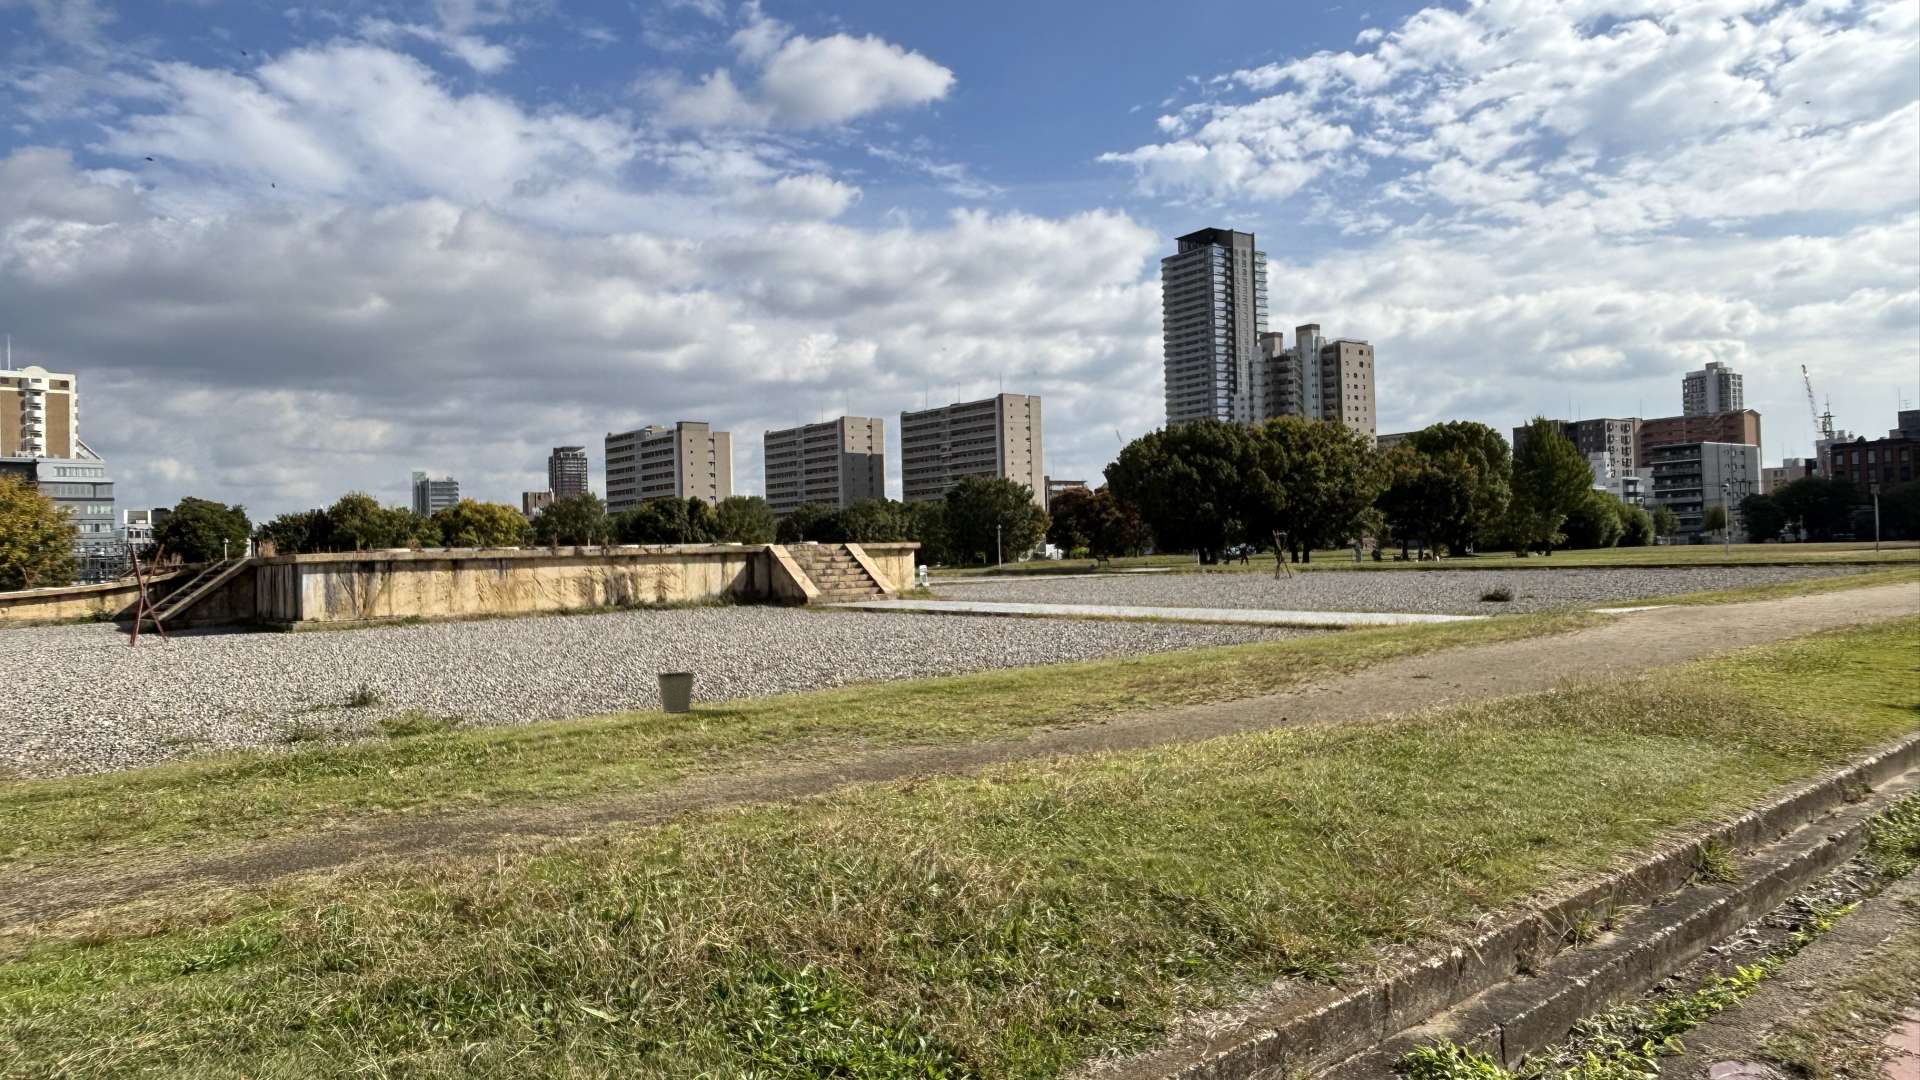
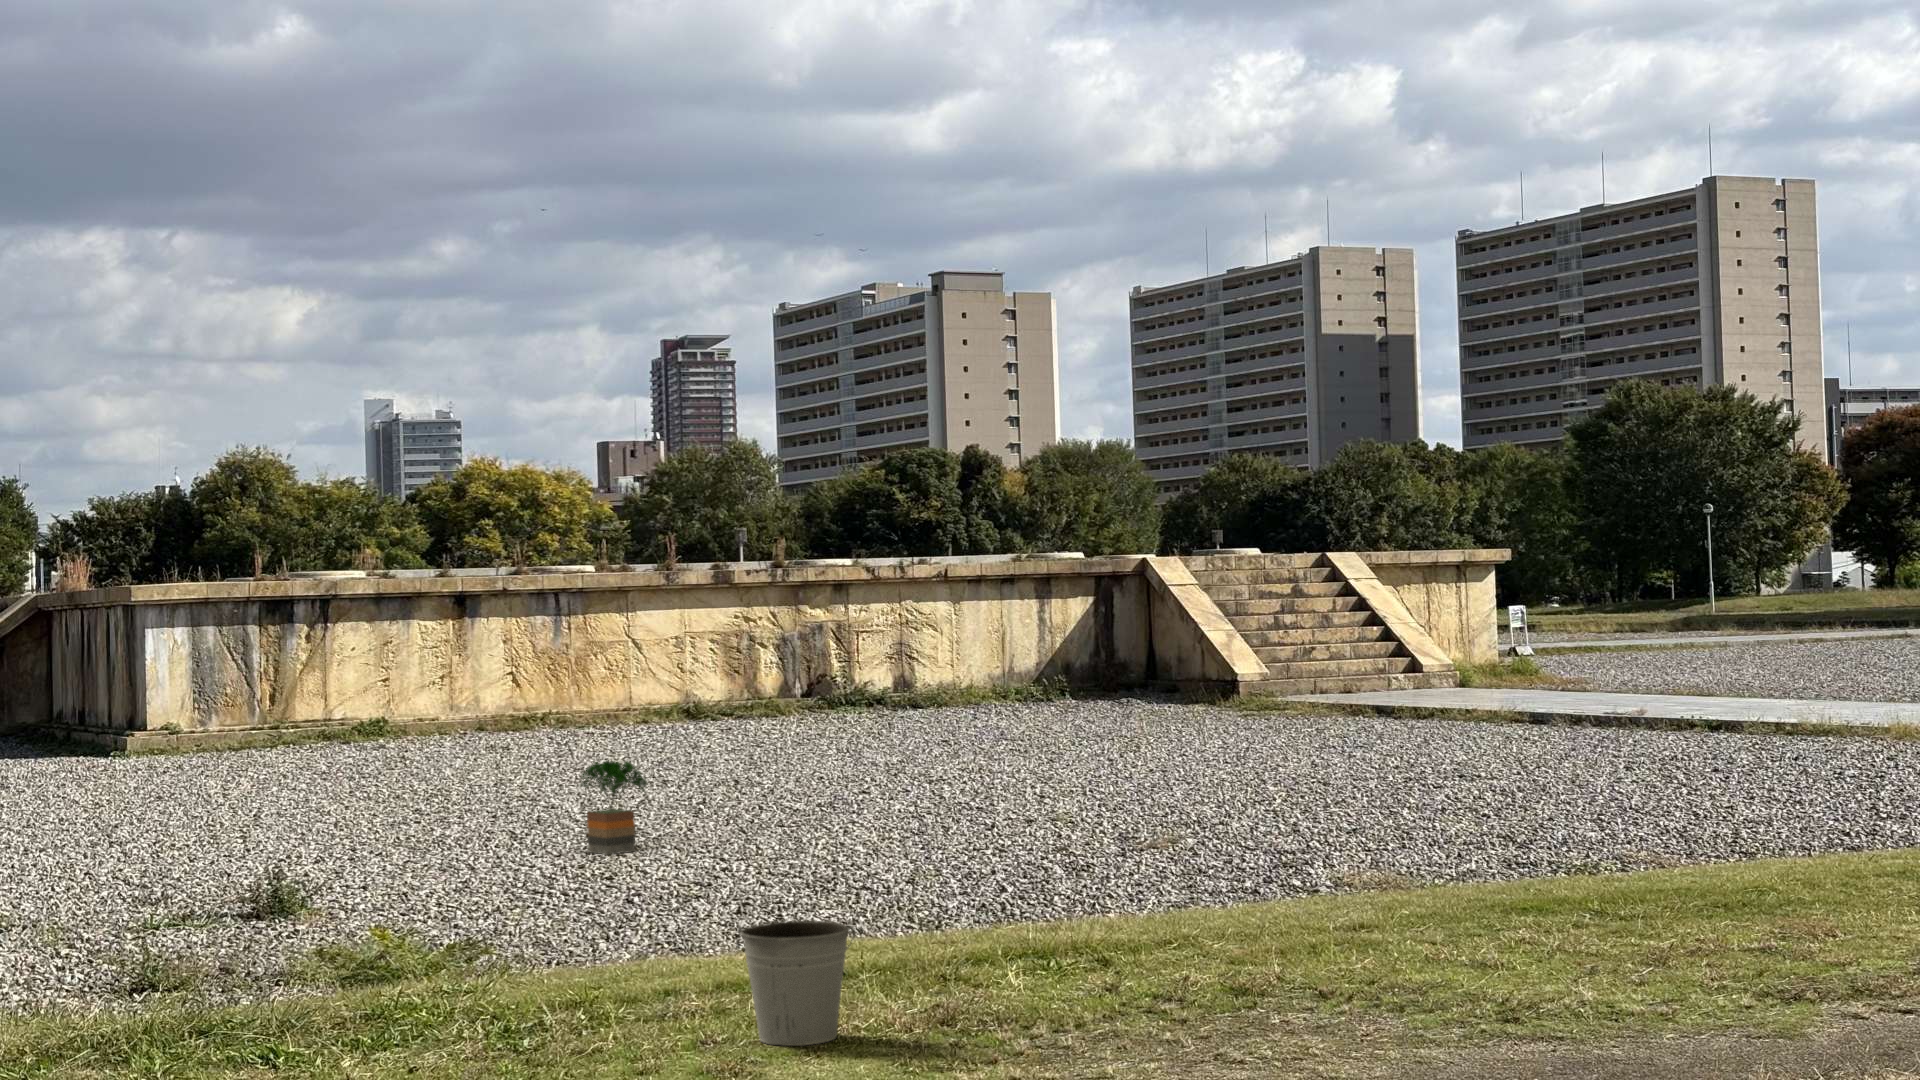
potted tree: none [552,626,582,664] -> present [581,761,647,855]

